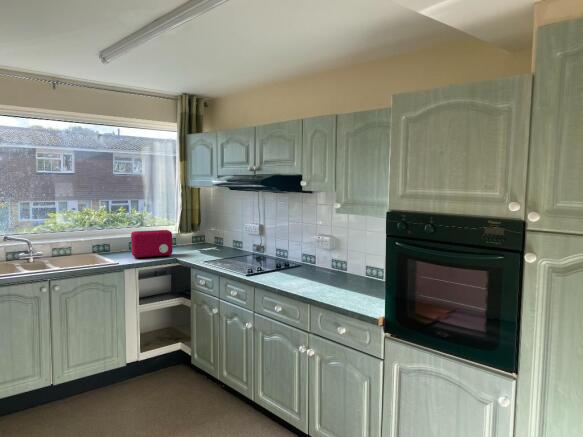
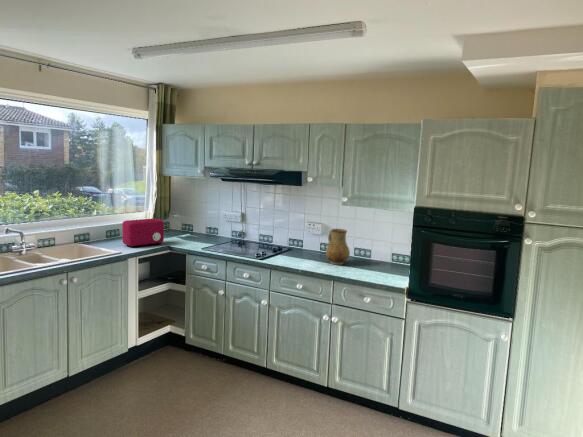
ceramic pitcher: none [317,241,347,285] -> present [326,229,350,265]

